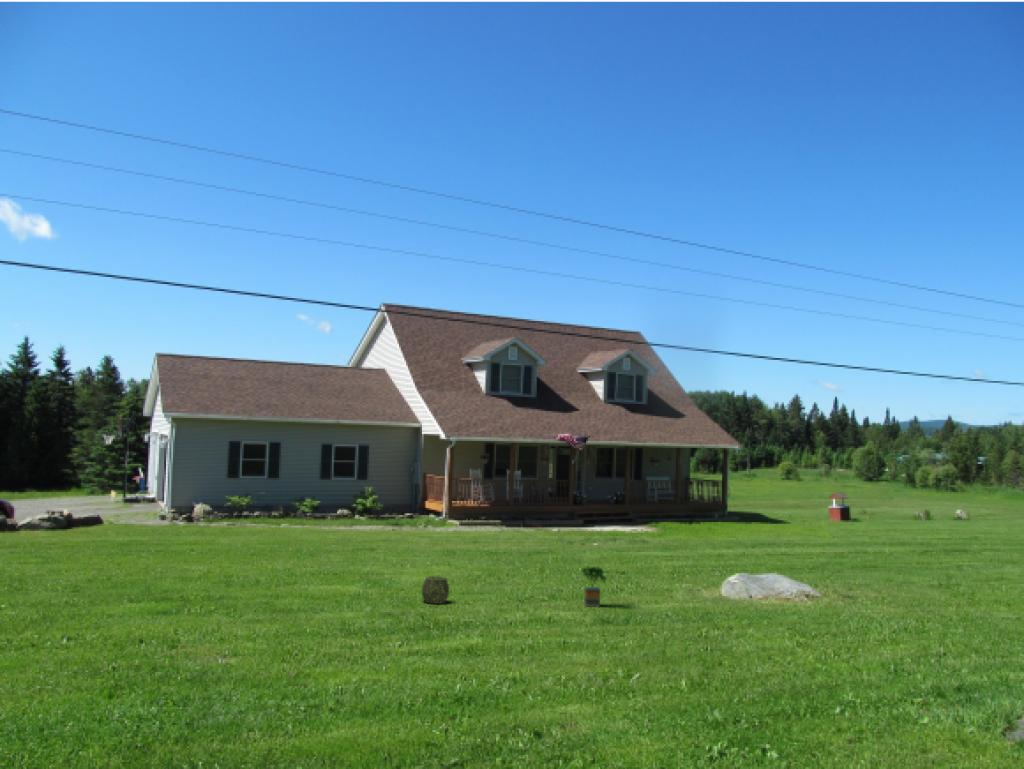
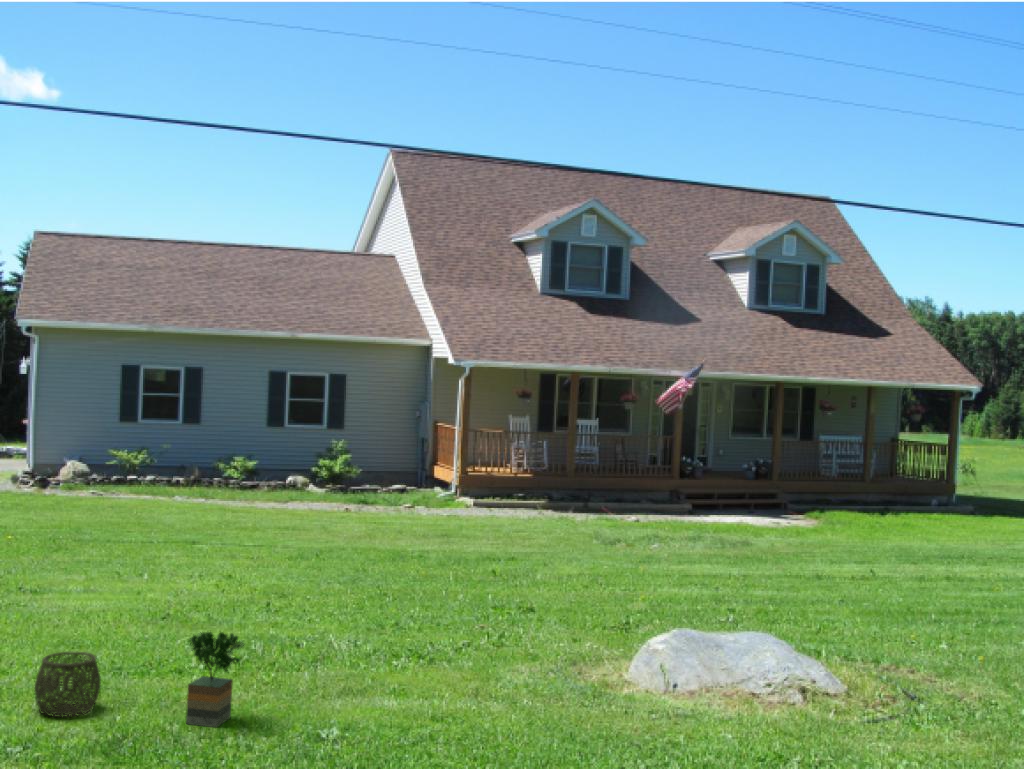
potted tree: present [582,567,606,607] -> present [186,632,245,727]

